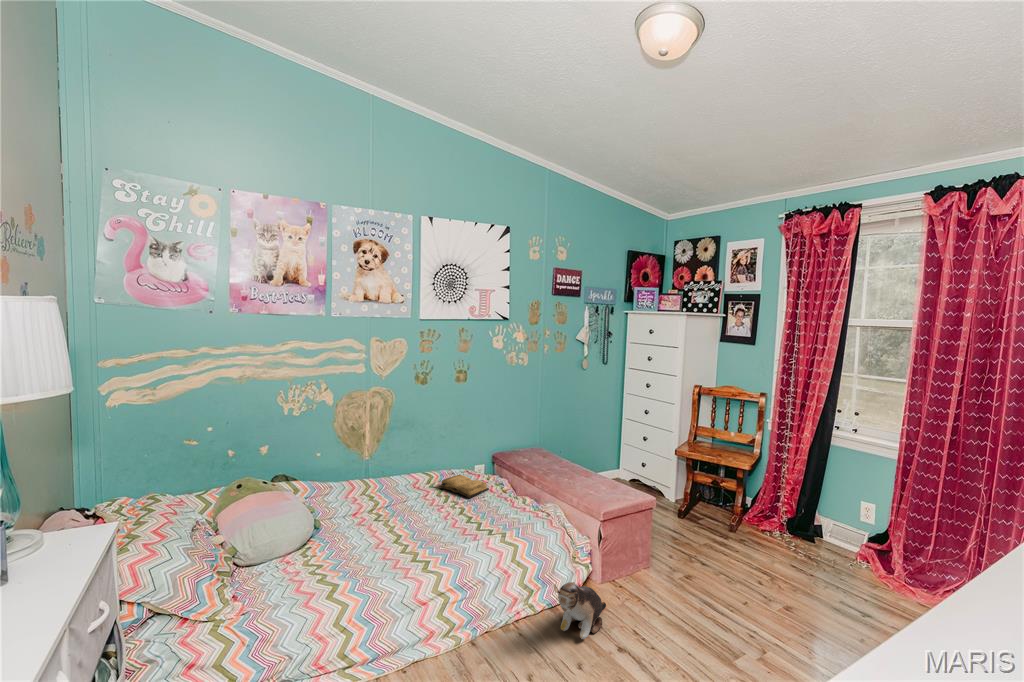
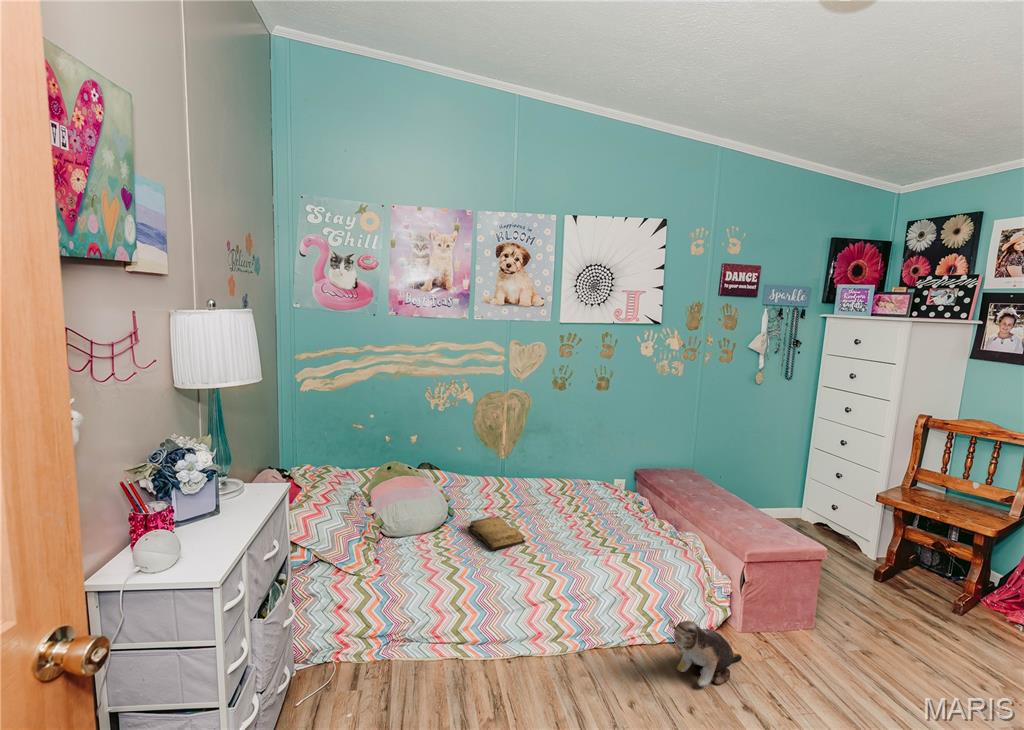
diary: present [439,474,489,498] -> present [468,516,526,551]

